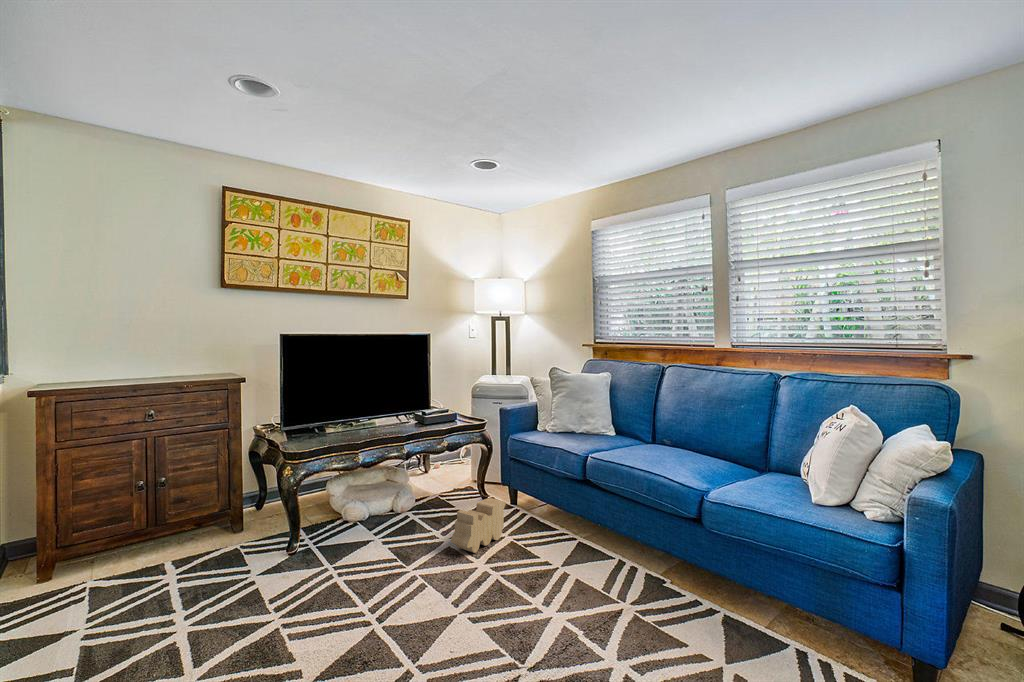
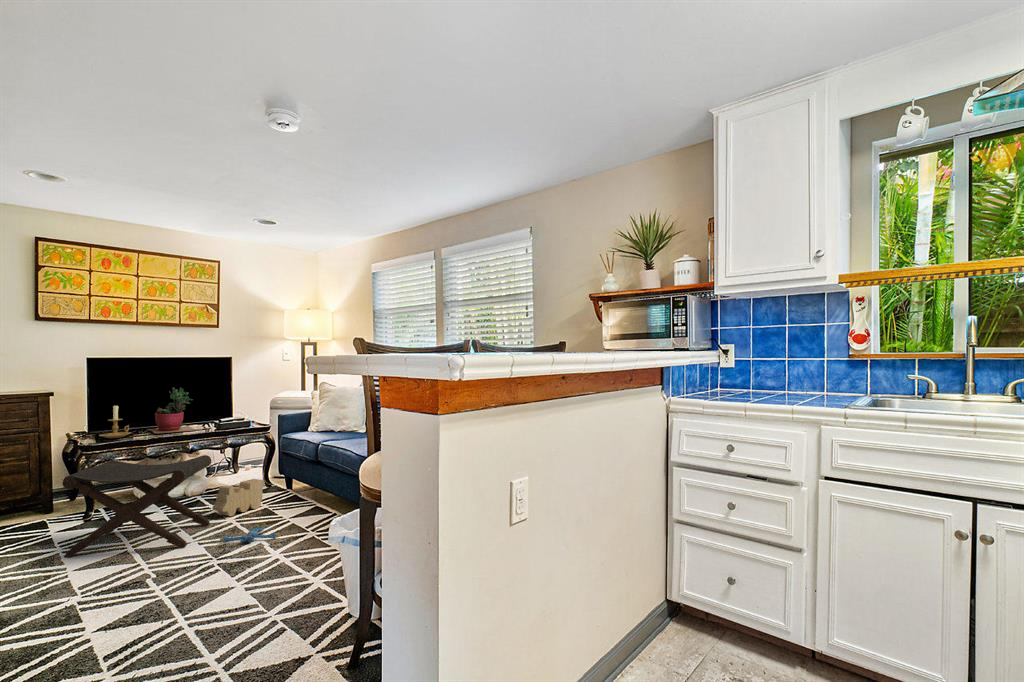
succulent plant: none [353,373,410,433] -> present [149,388,196,433]
candle holder: none [303,395,339,438] -> present [99,405,131,438]
footstool: none [292,474,458,627] -> present [62,455,211,557]
plush toy: none [498,578,580,619] -> present [220,523,280,542]

